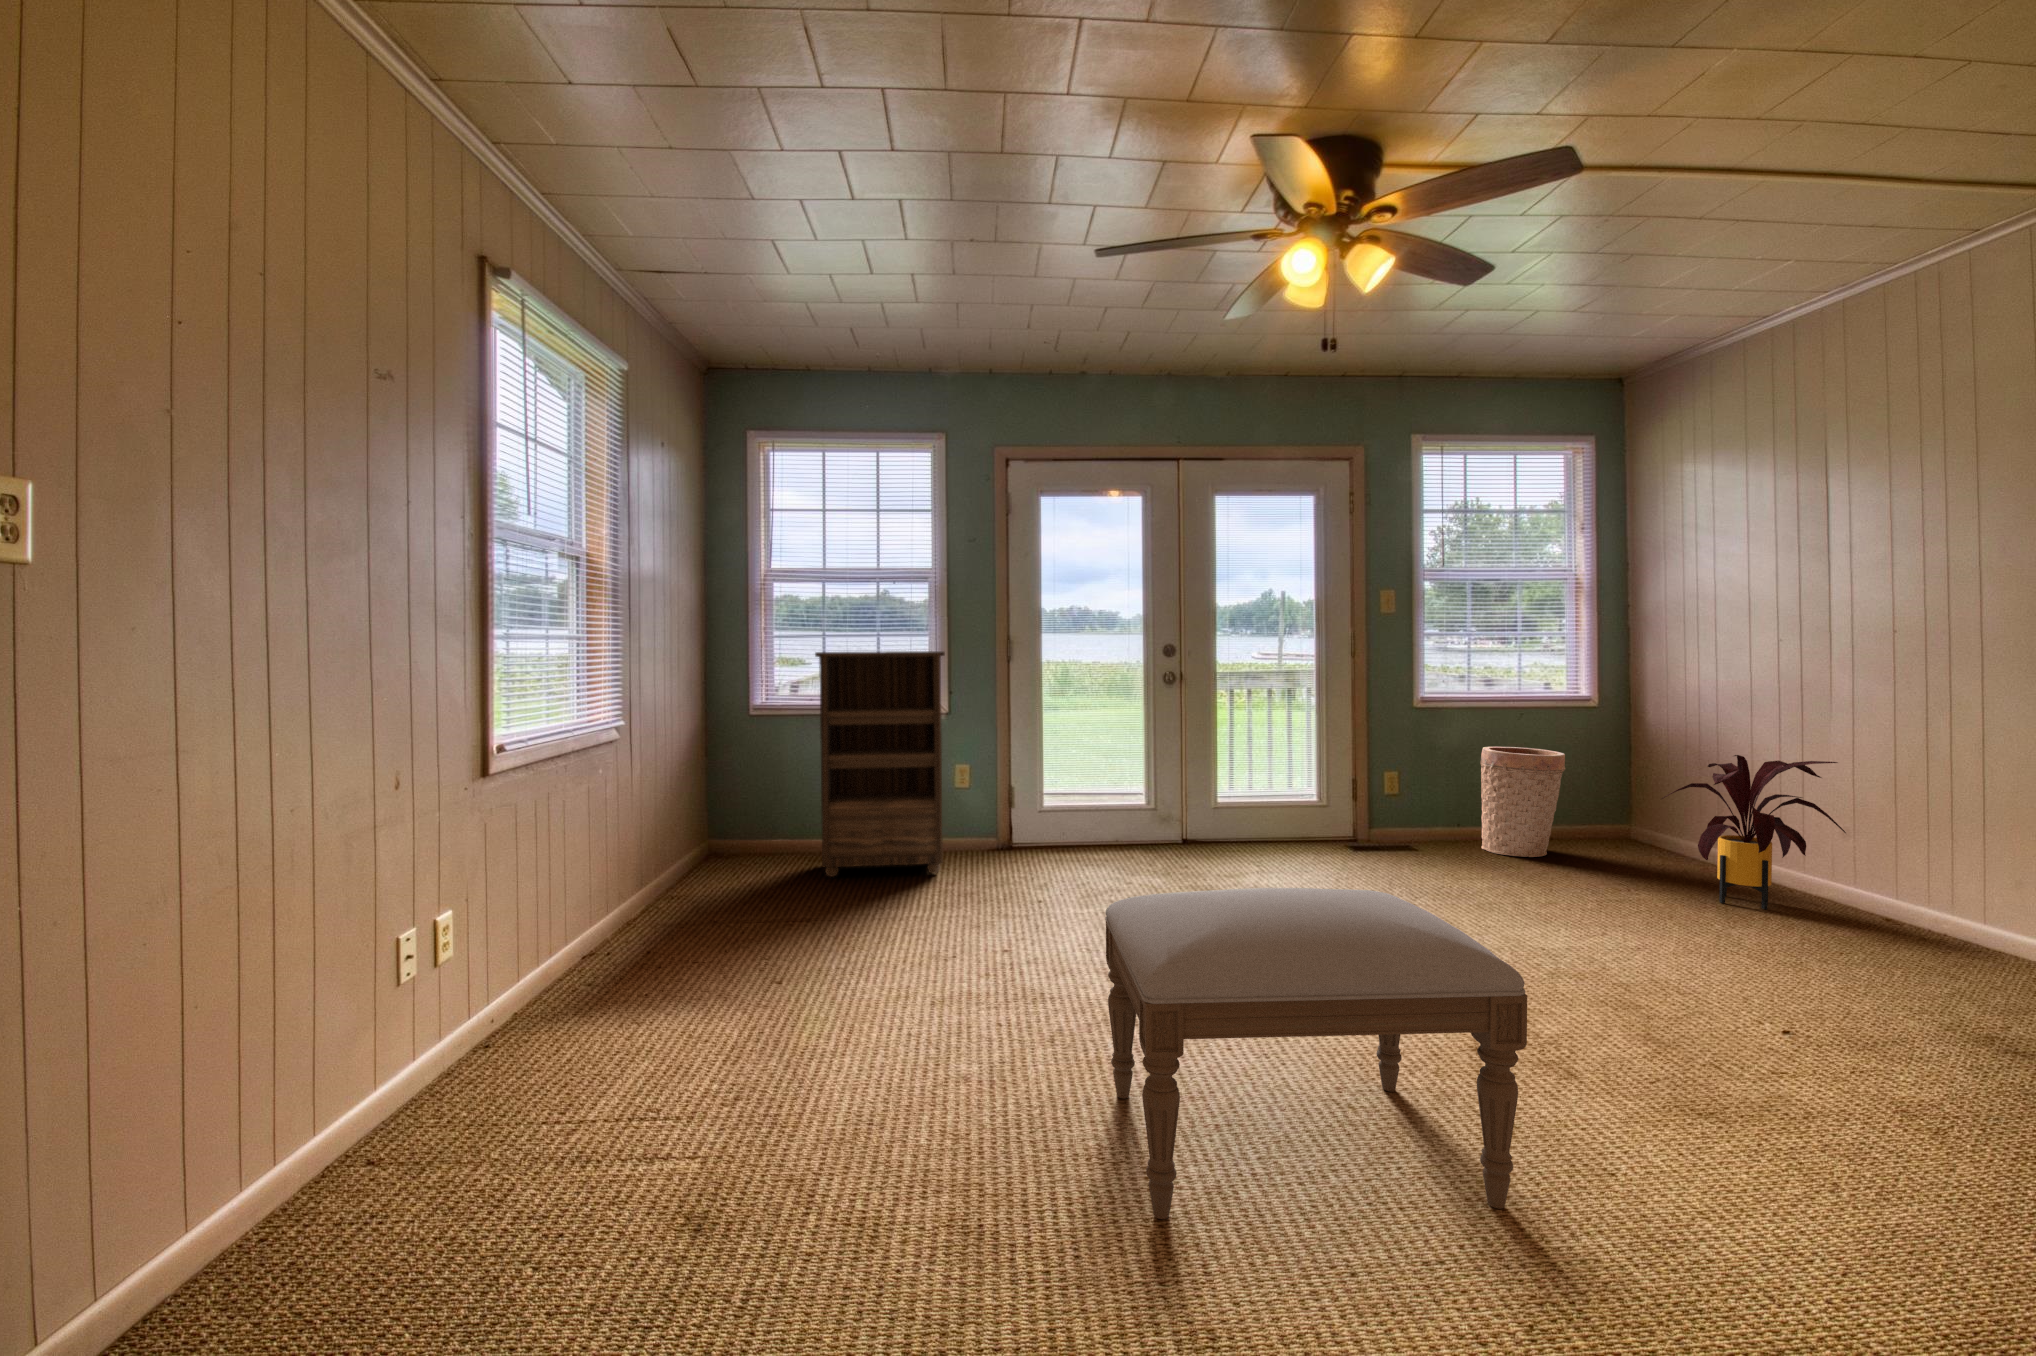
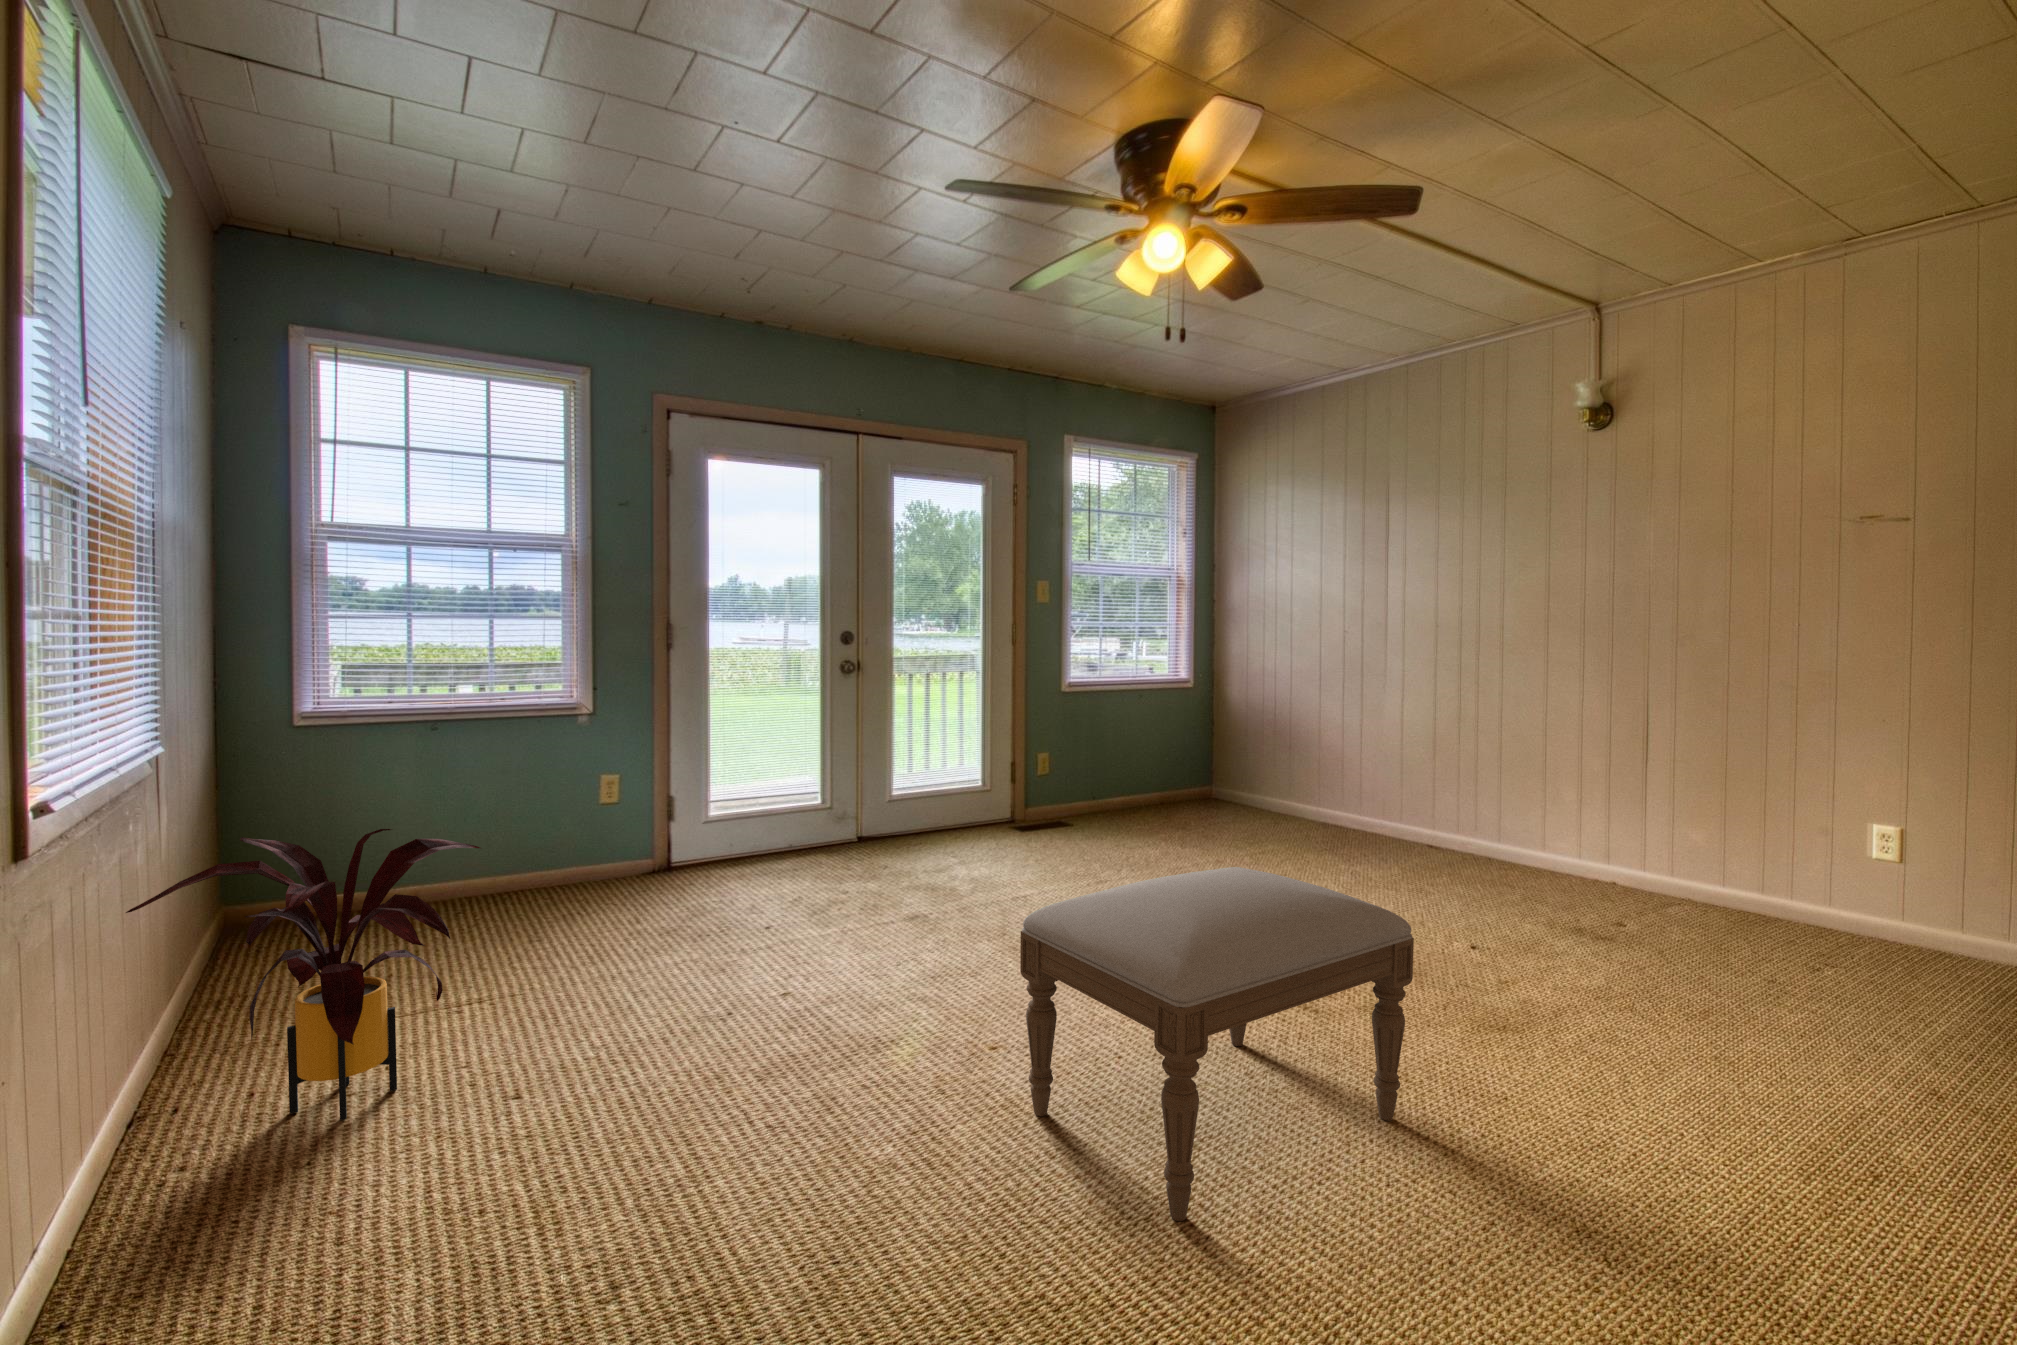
bookshelf: present [815,651,945,877] -> none [425,638,619,938]
basket: present [1480,747,1566,857] -> none [1113,727,1179,823]
house plant: present [1662,755,1846,909] -> present [126,829,480,1120]

